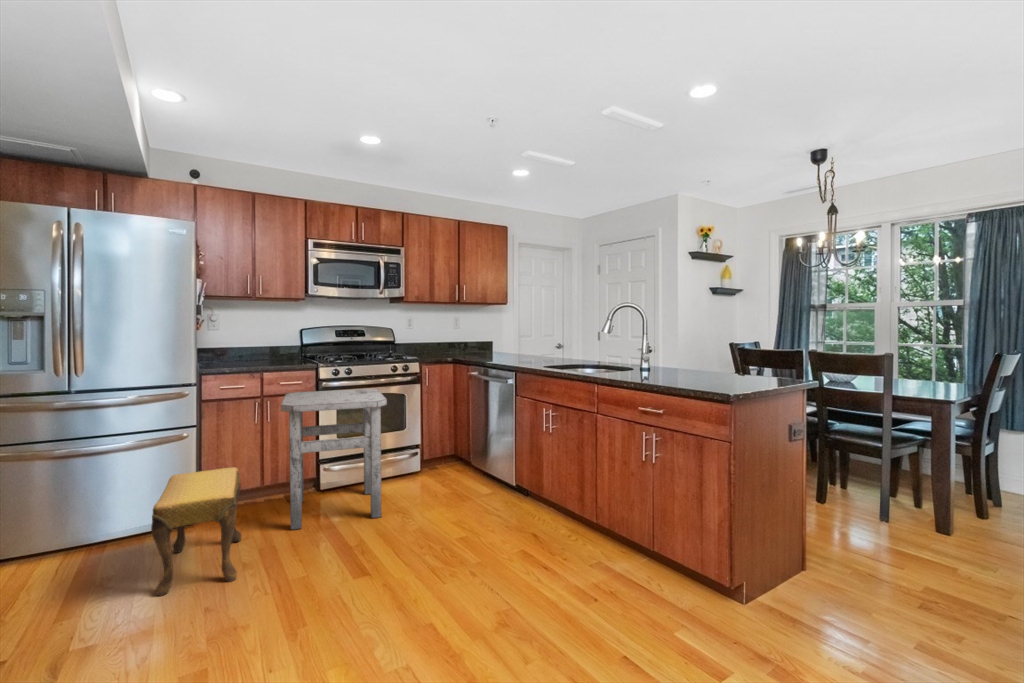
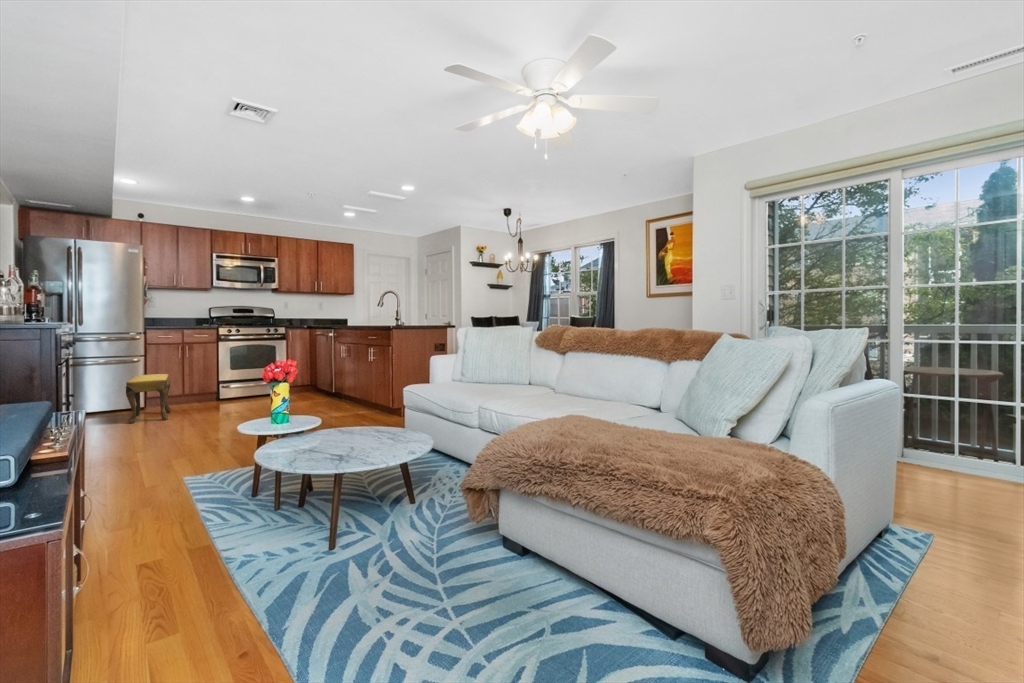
side table: present [281,389,387,530] -> none [192,341,255,409]

